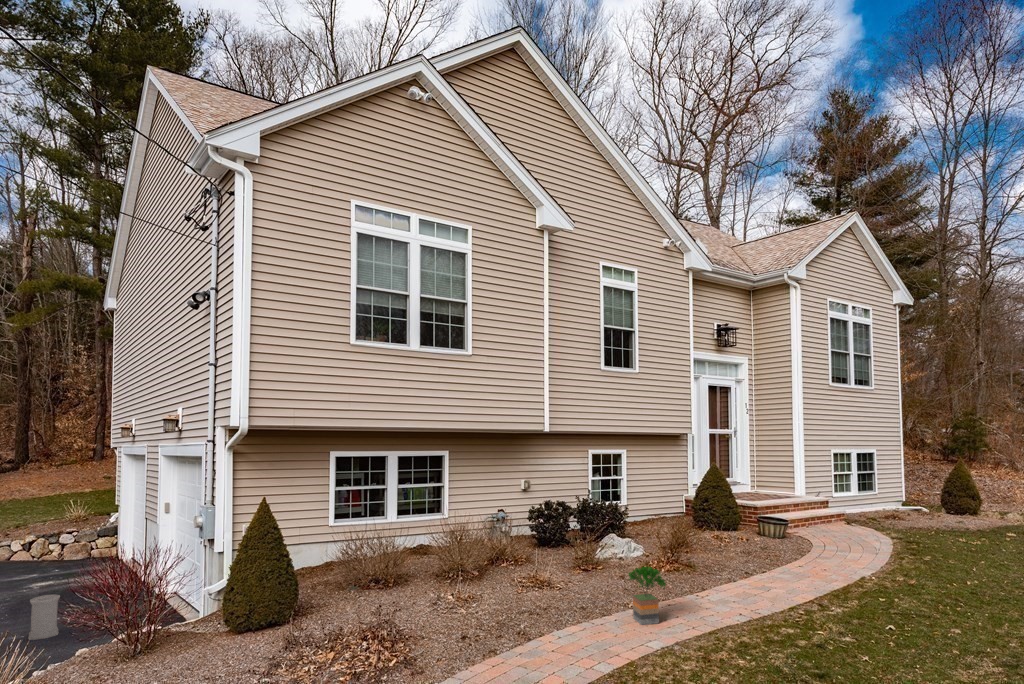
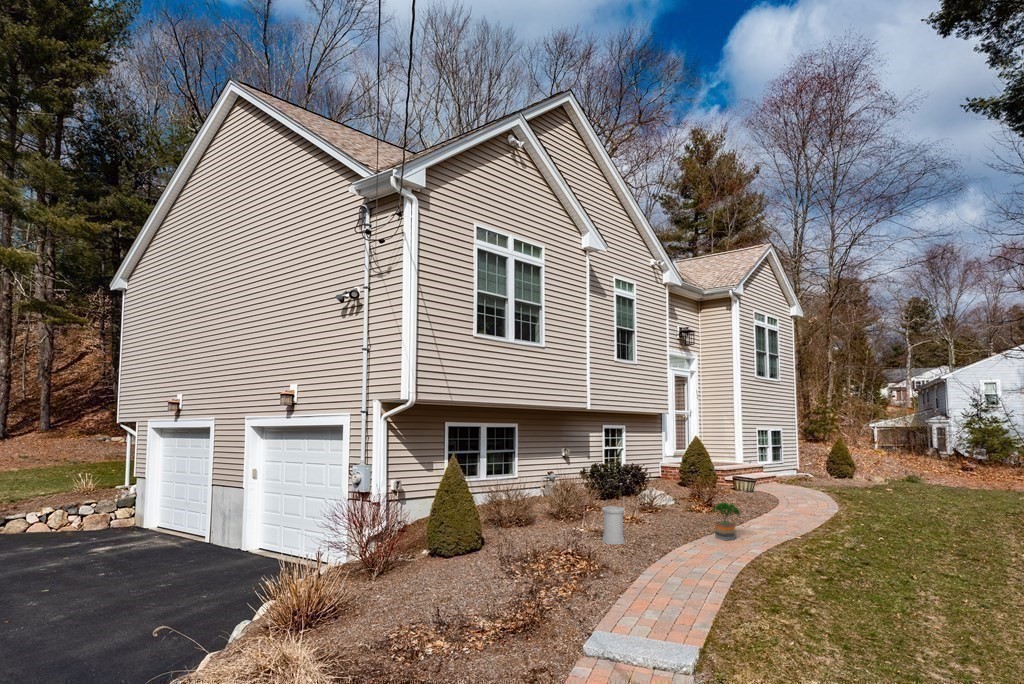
trash can: present [29,595,60,640] -> present [602,506,624,544]

